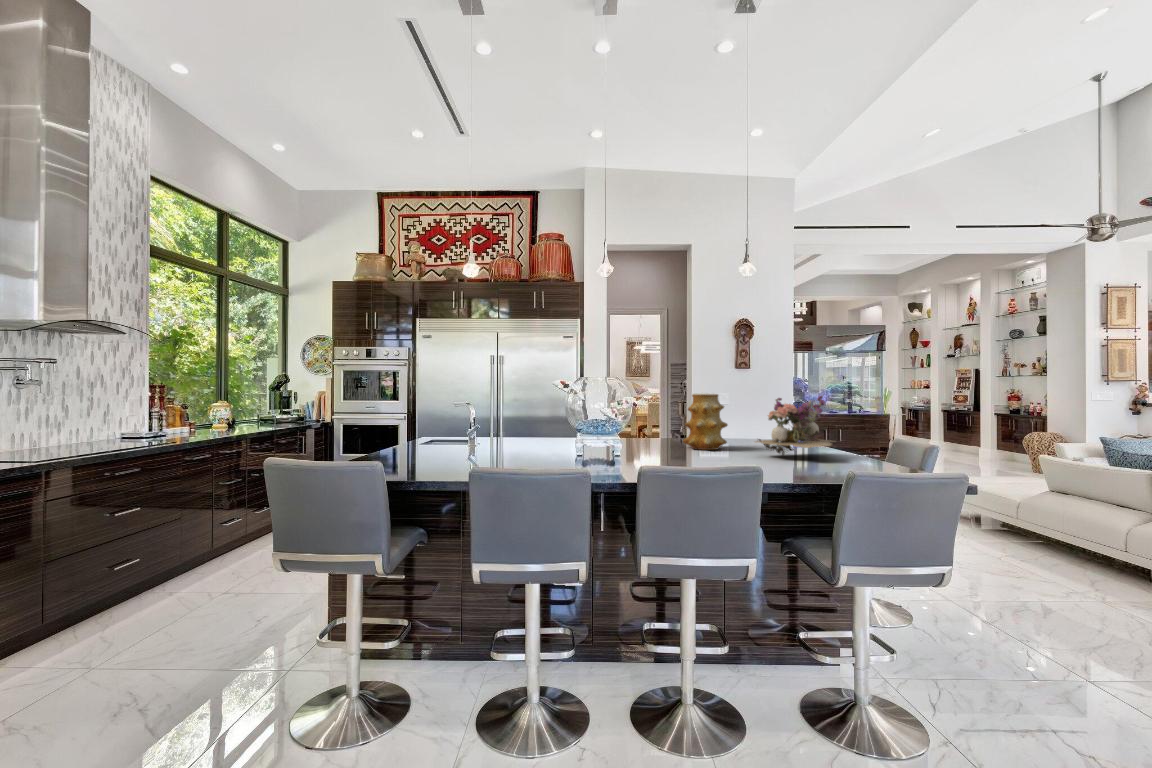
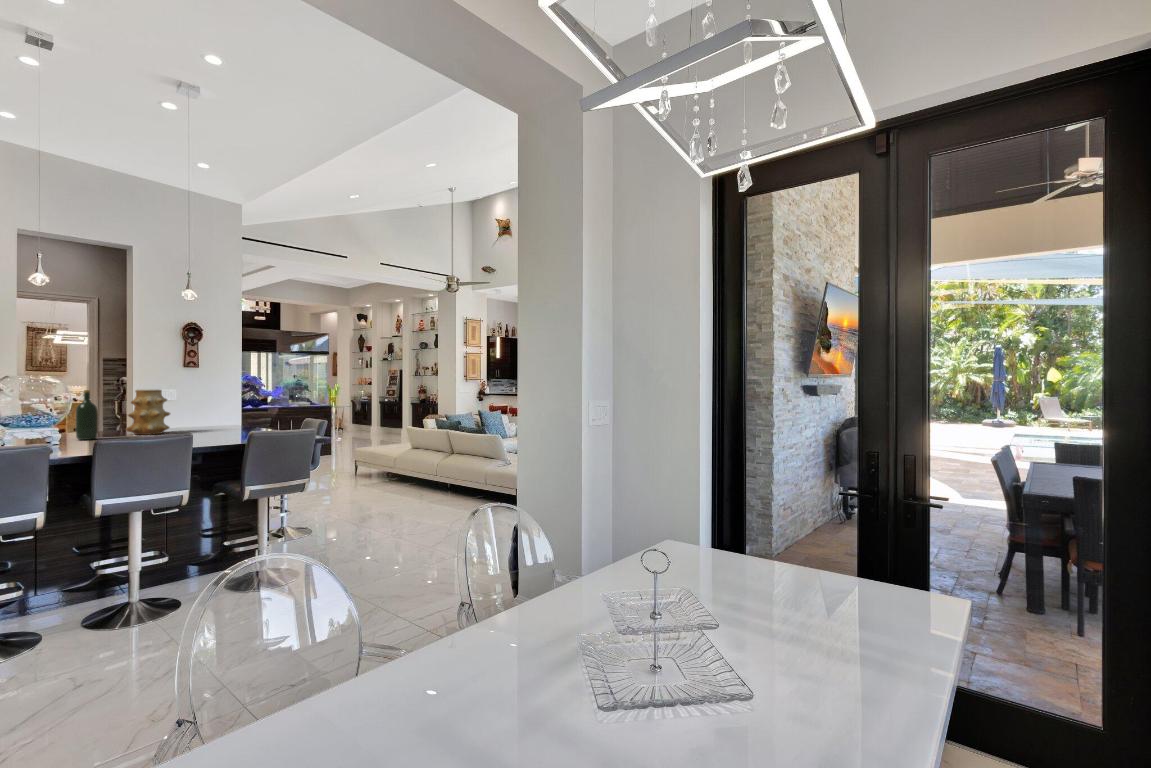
wine bottle: none [637,394,657,453] -> present [76,390,98,440]
flower arrangement: present [756,396,835,455] -> none [193,389,258,434]

